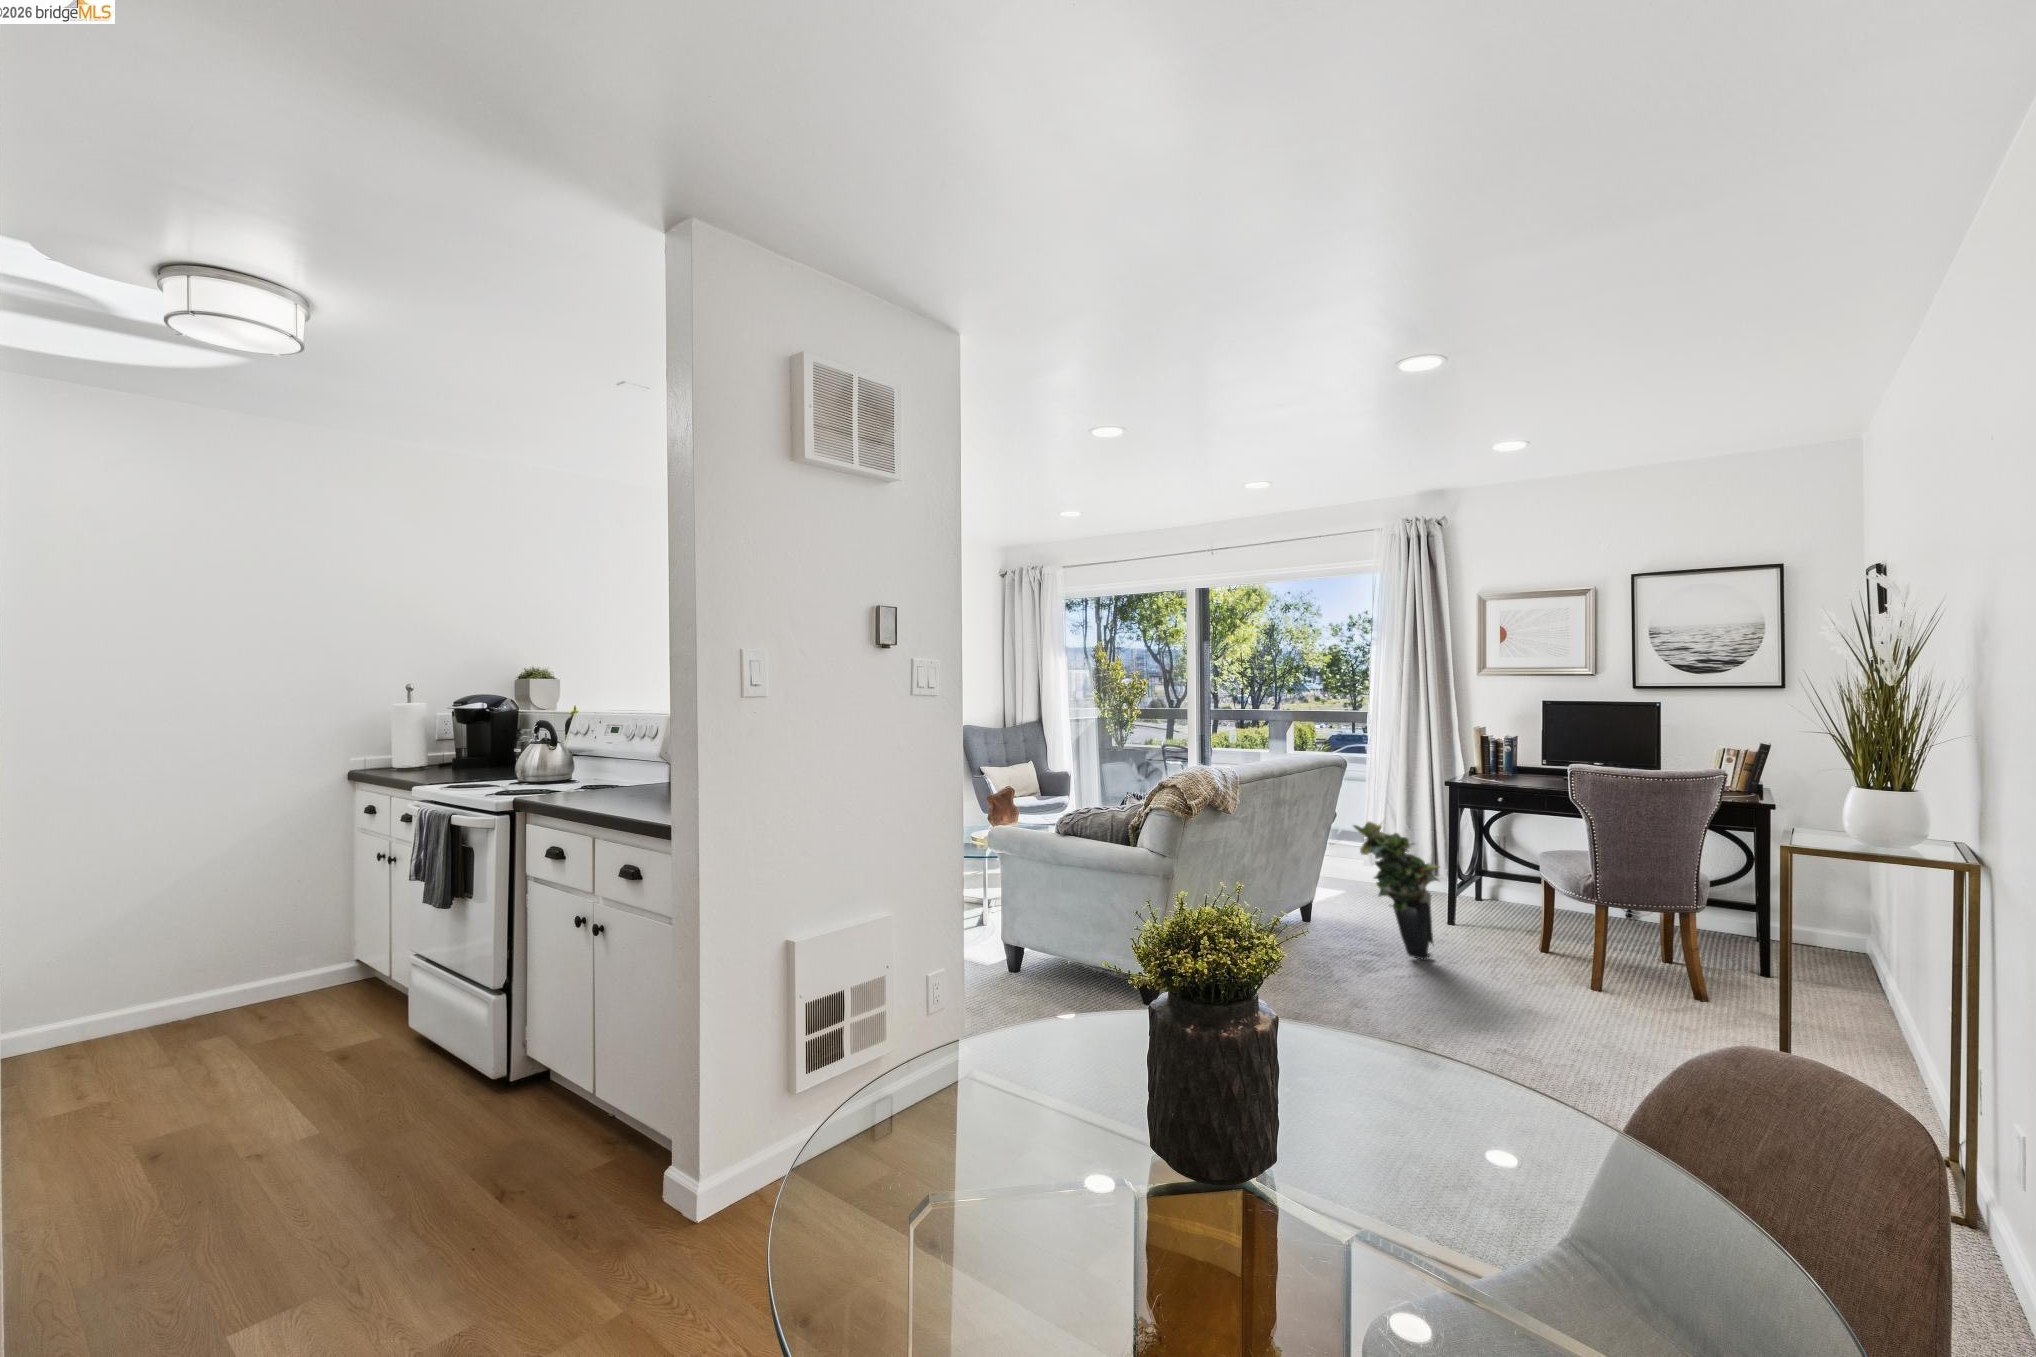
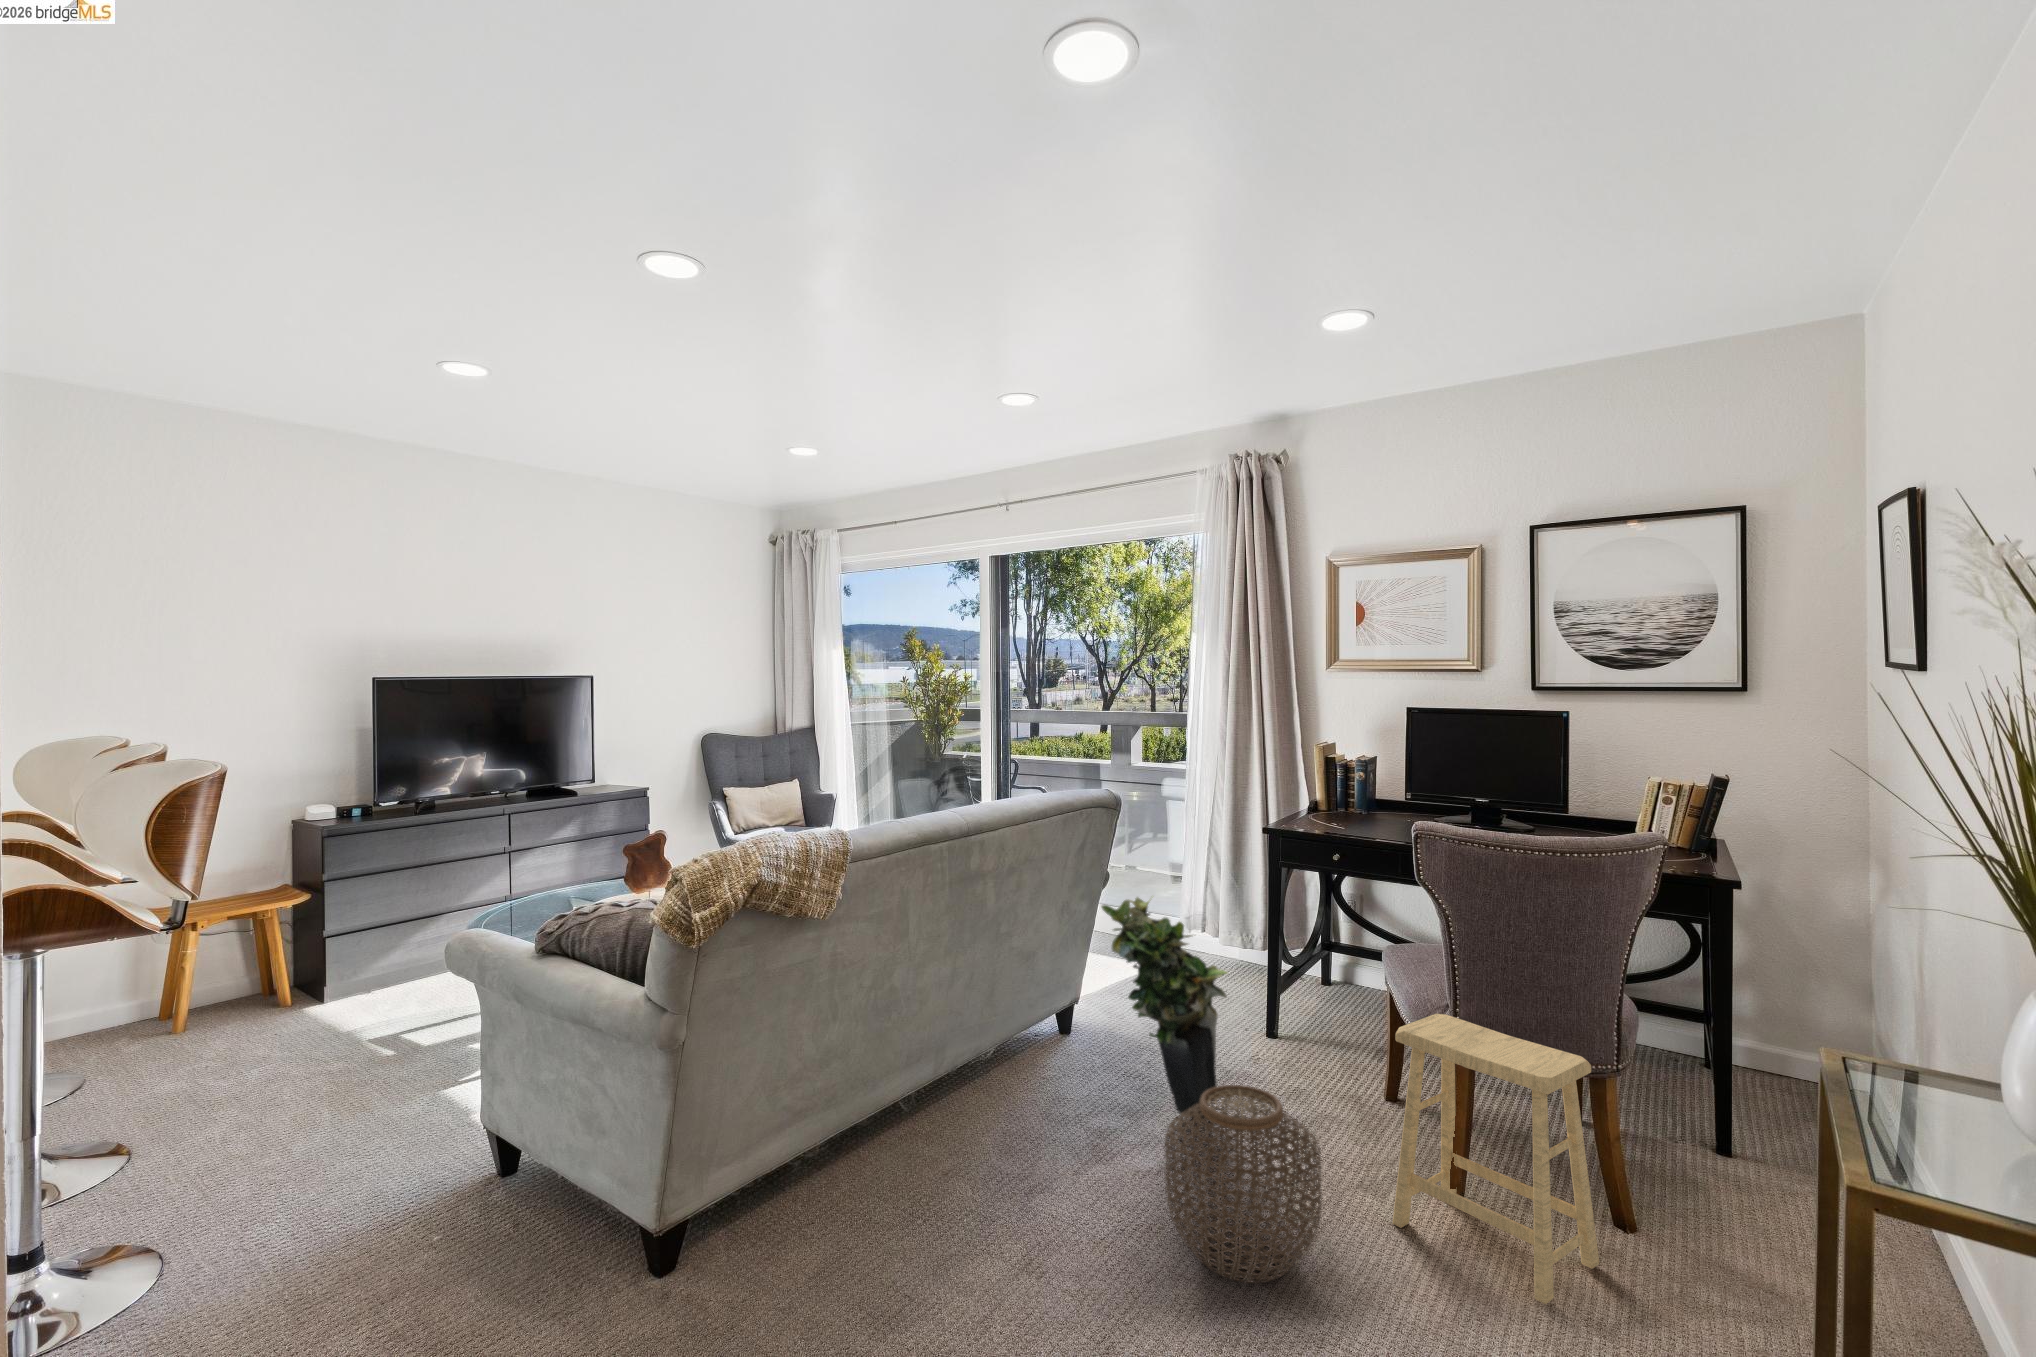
footstool: none [1563,879,1691,1026] -> present [1393,1014,1599,1304]
woven basket: none [1431,914,1528,1018] -> present [1165,1085,1322,1283]

